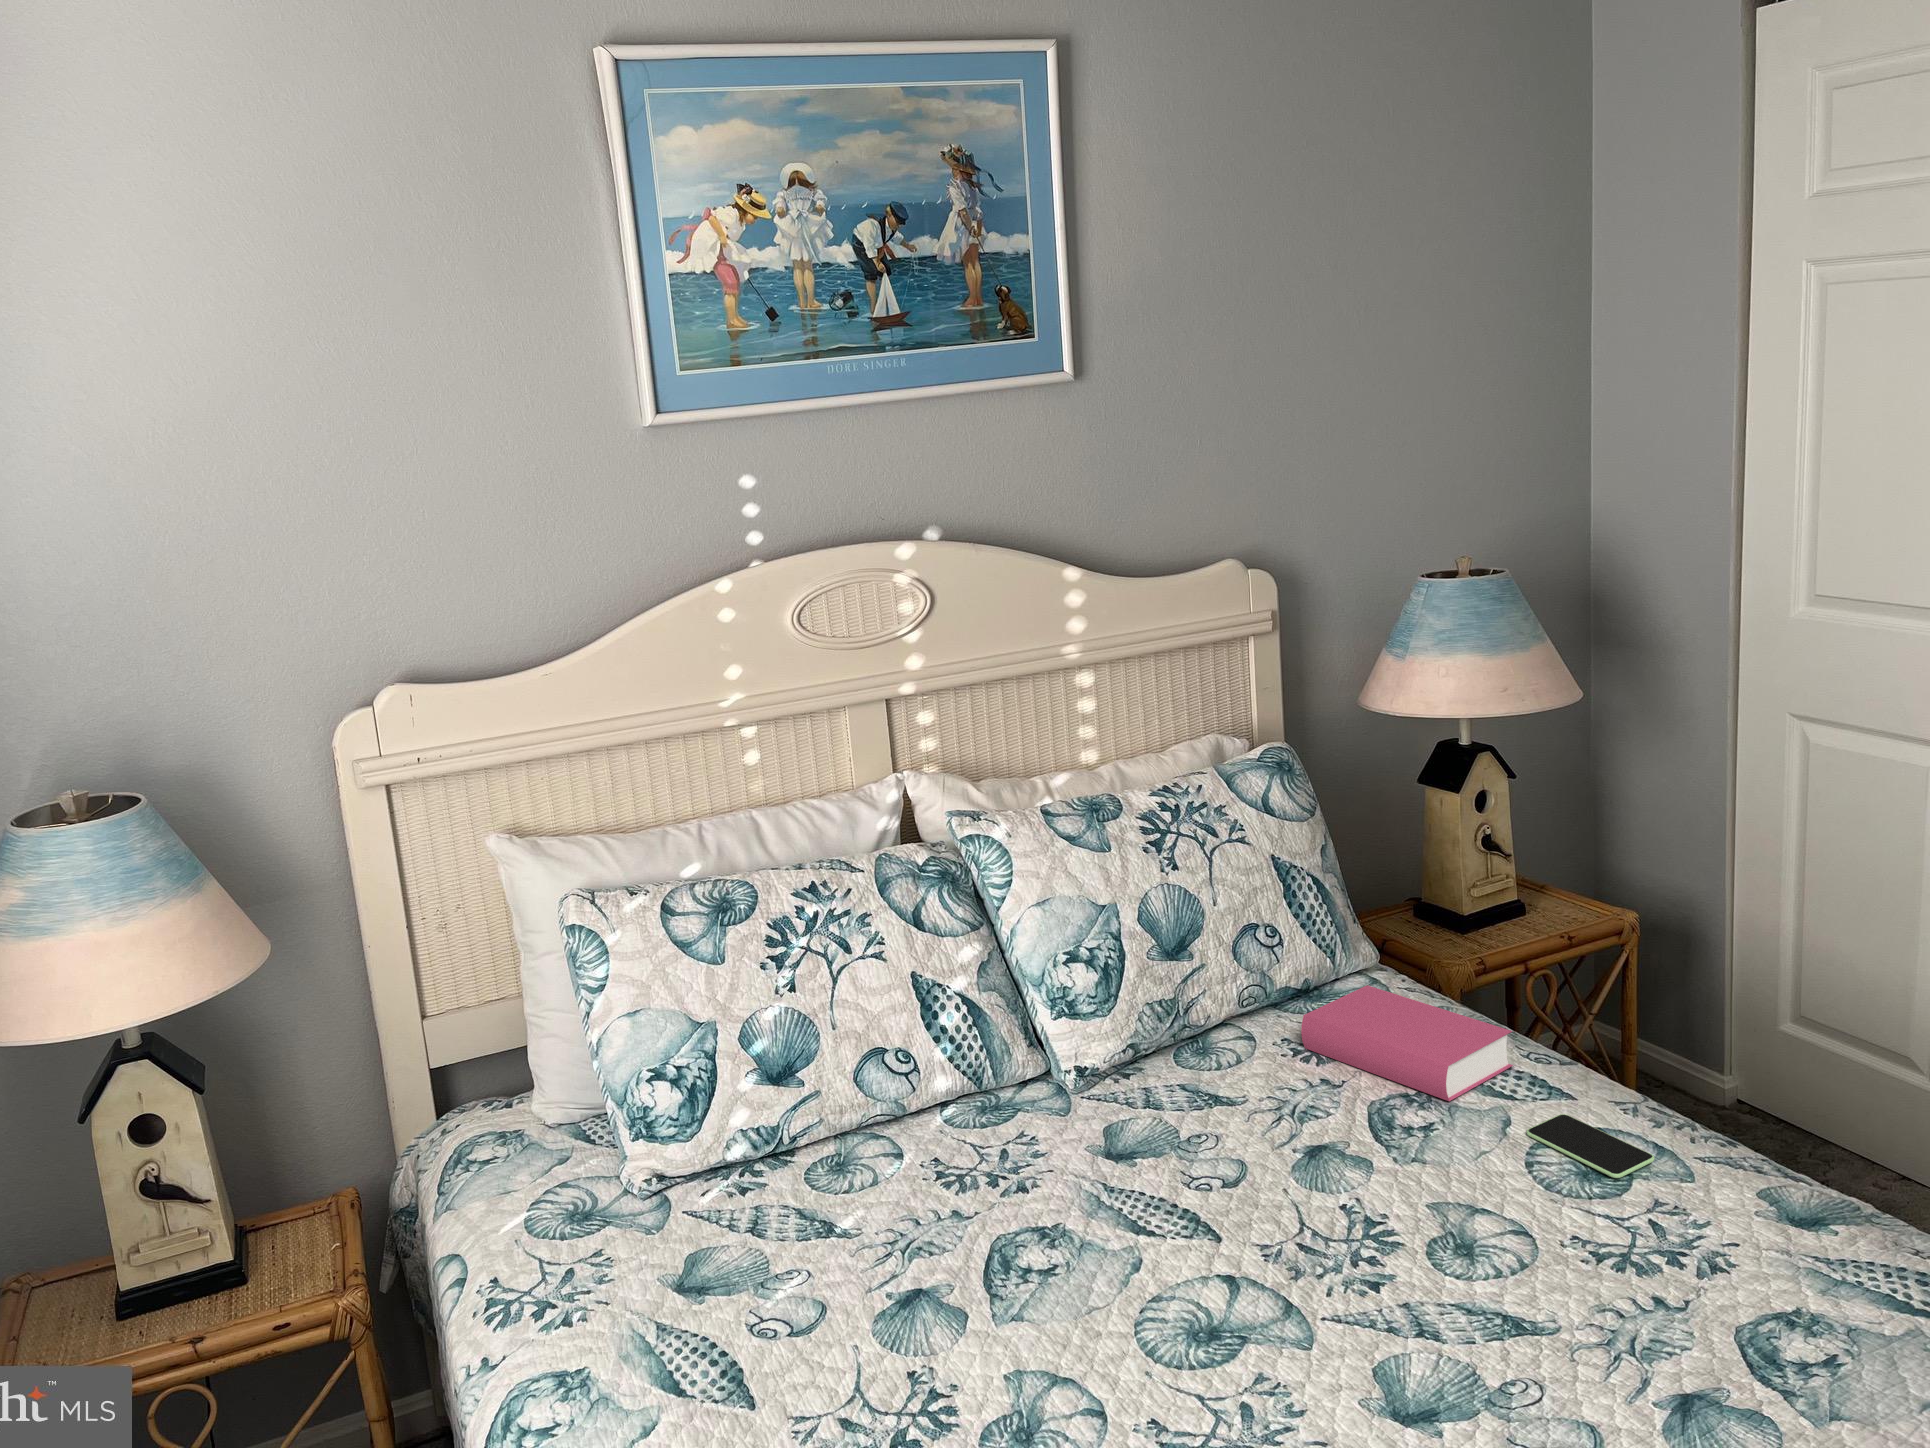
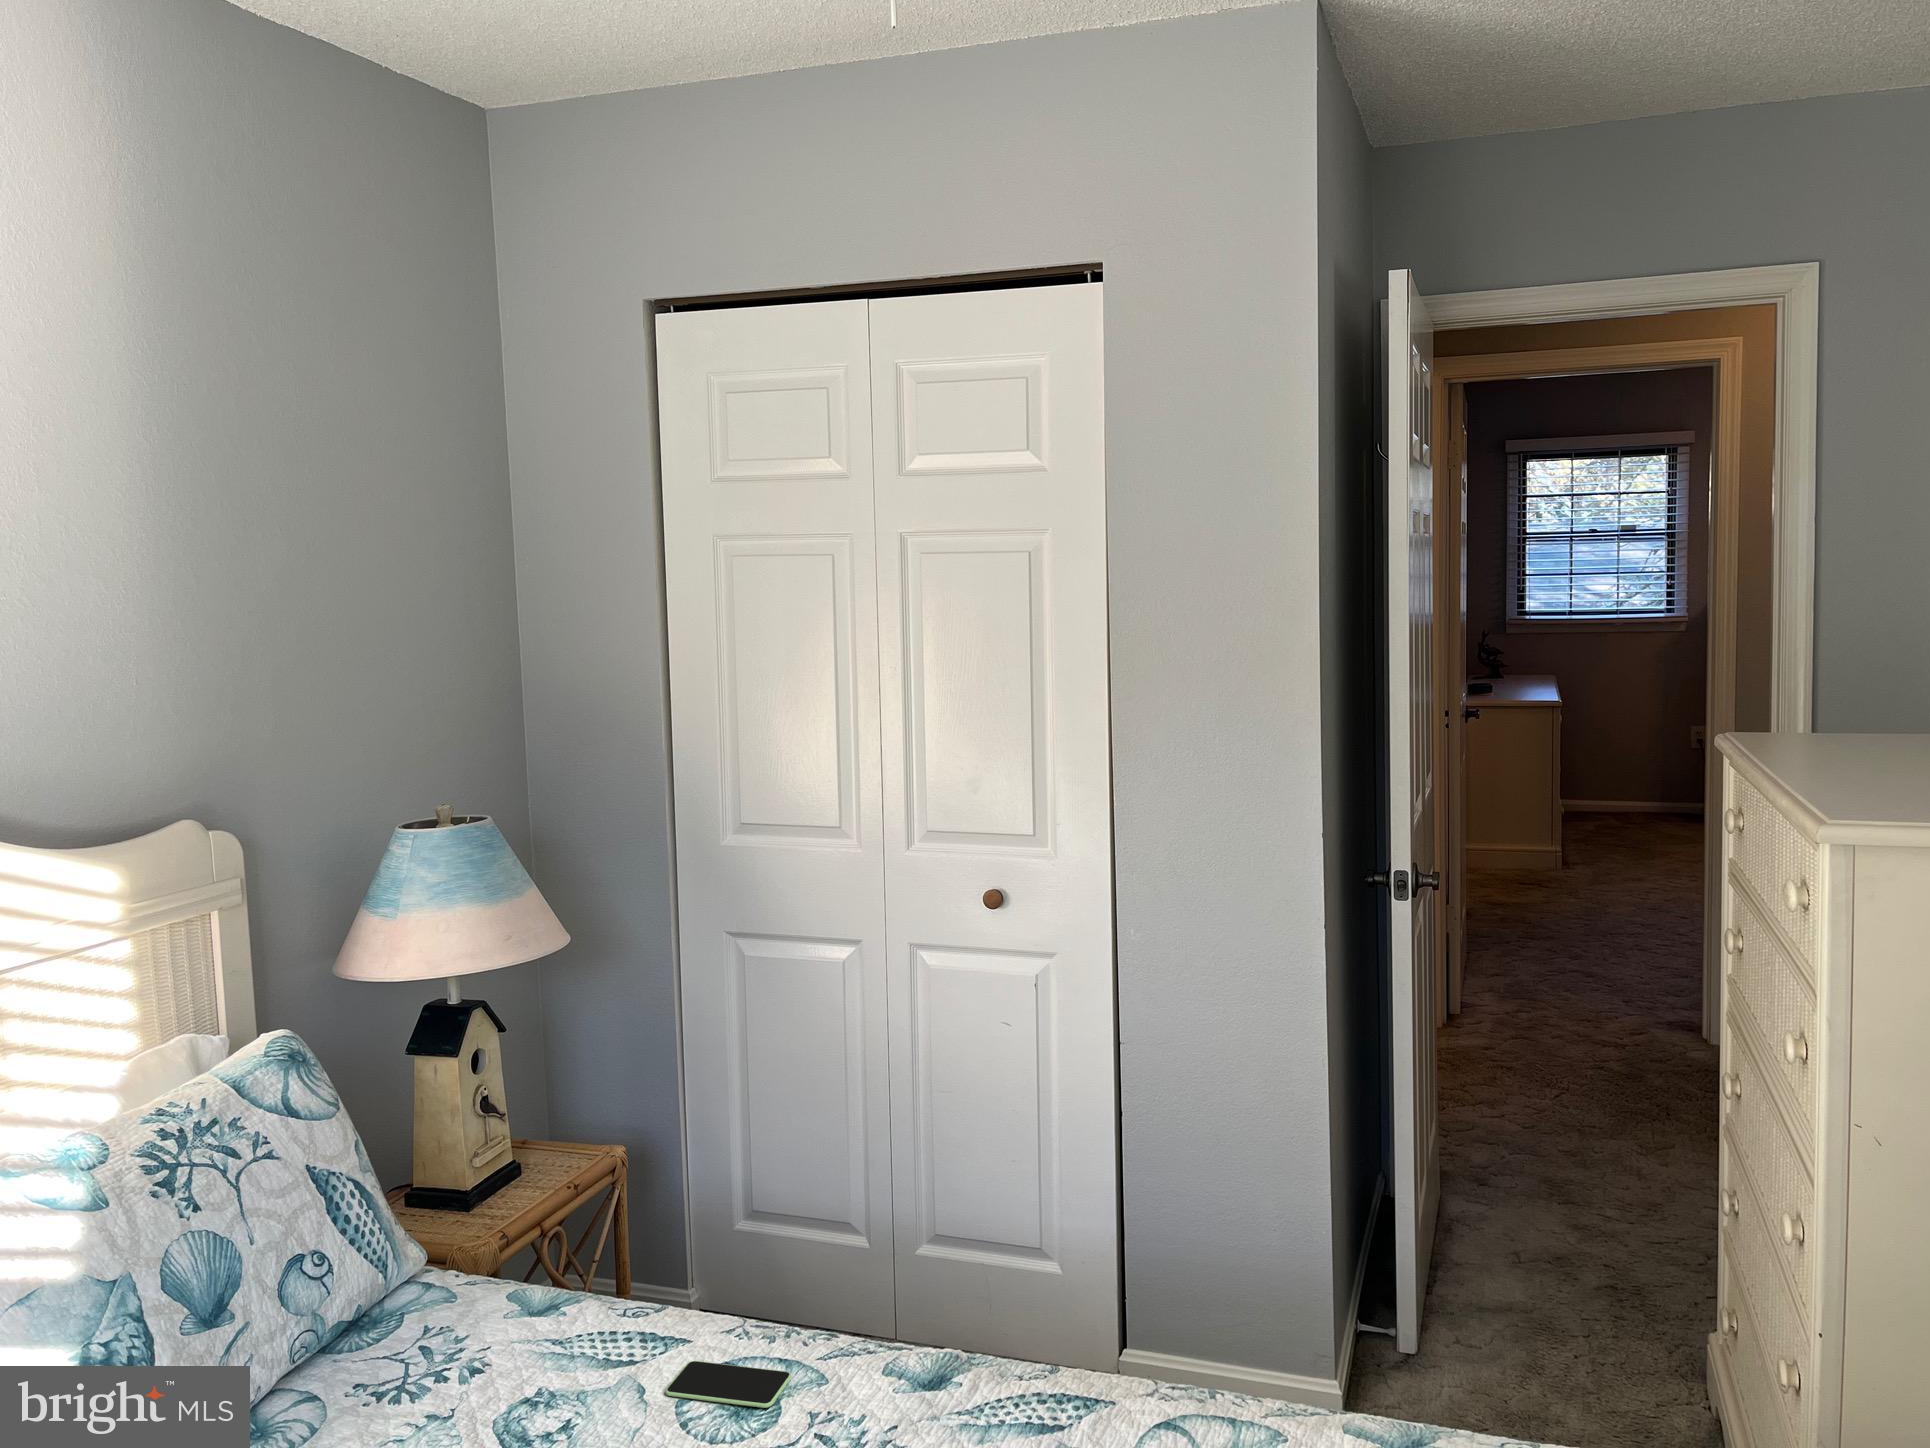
book: present [1301,985,1513,1101] -> none [383,1290,617,1389]

